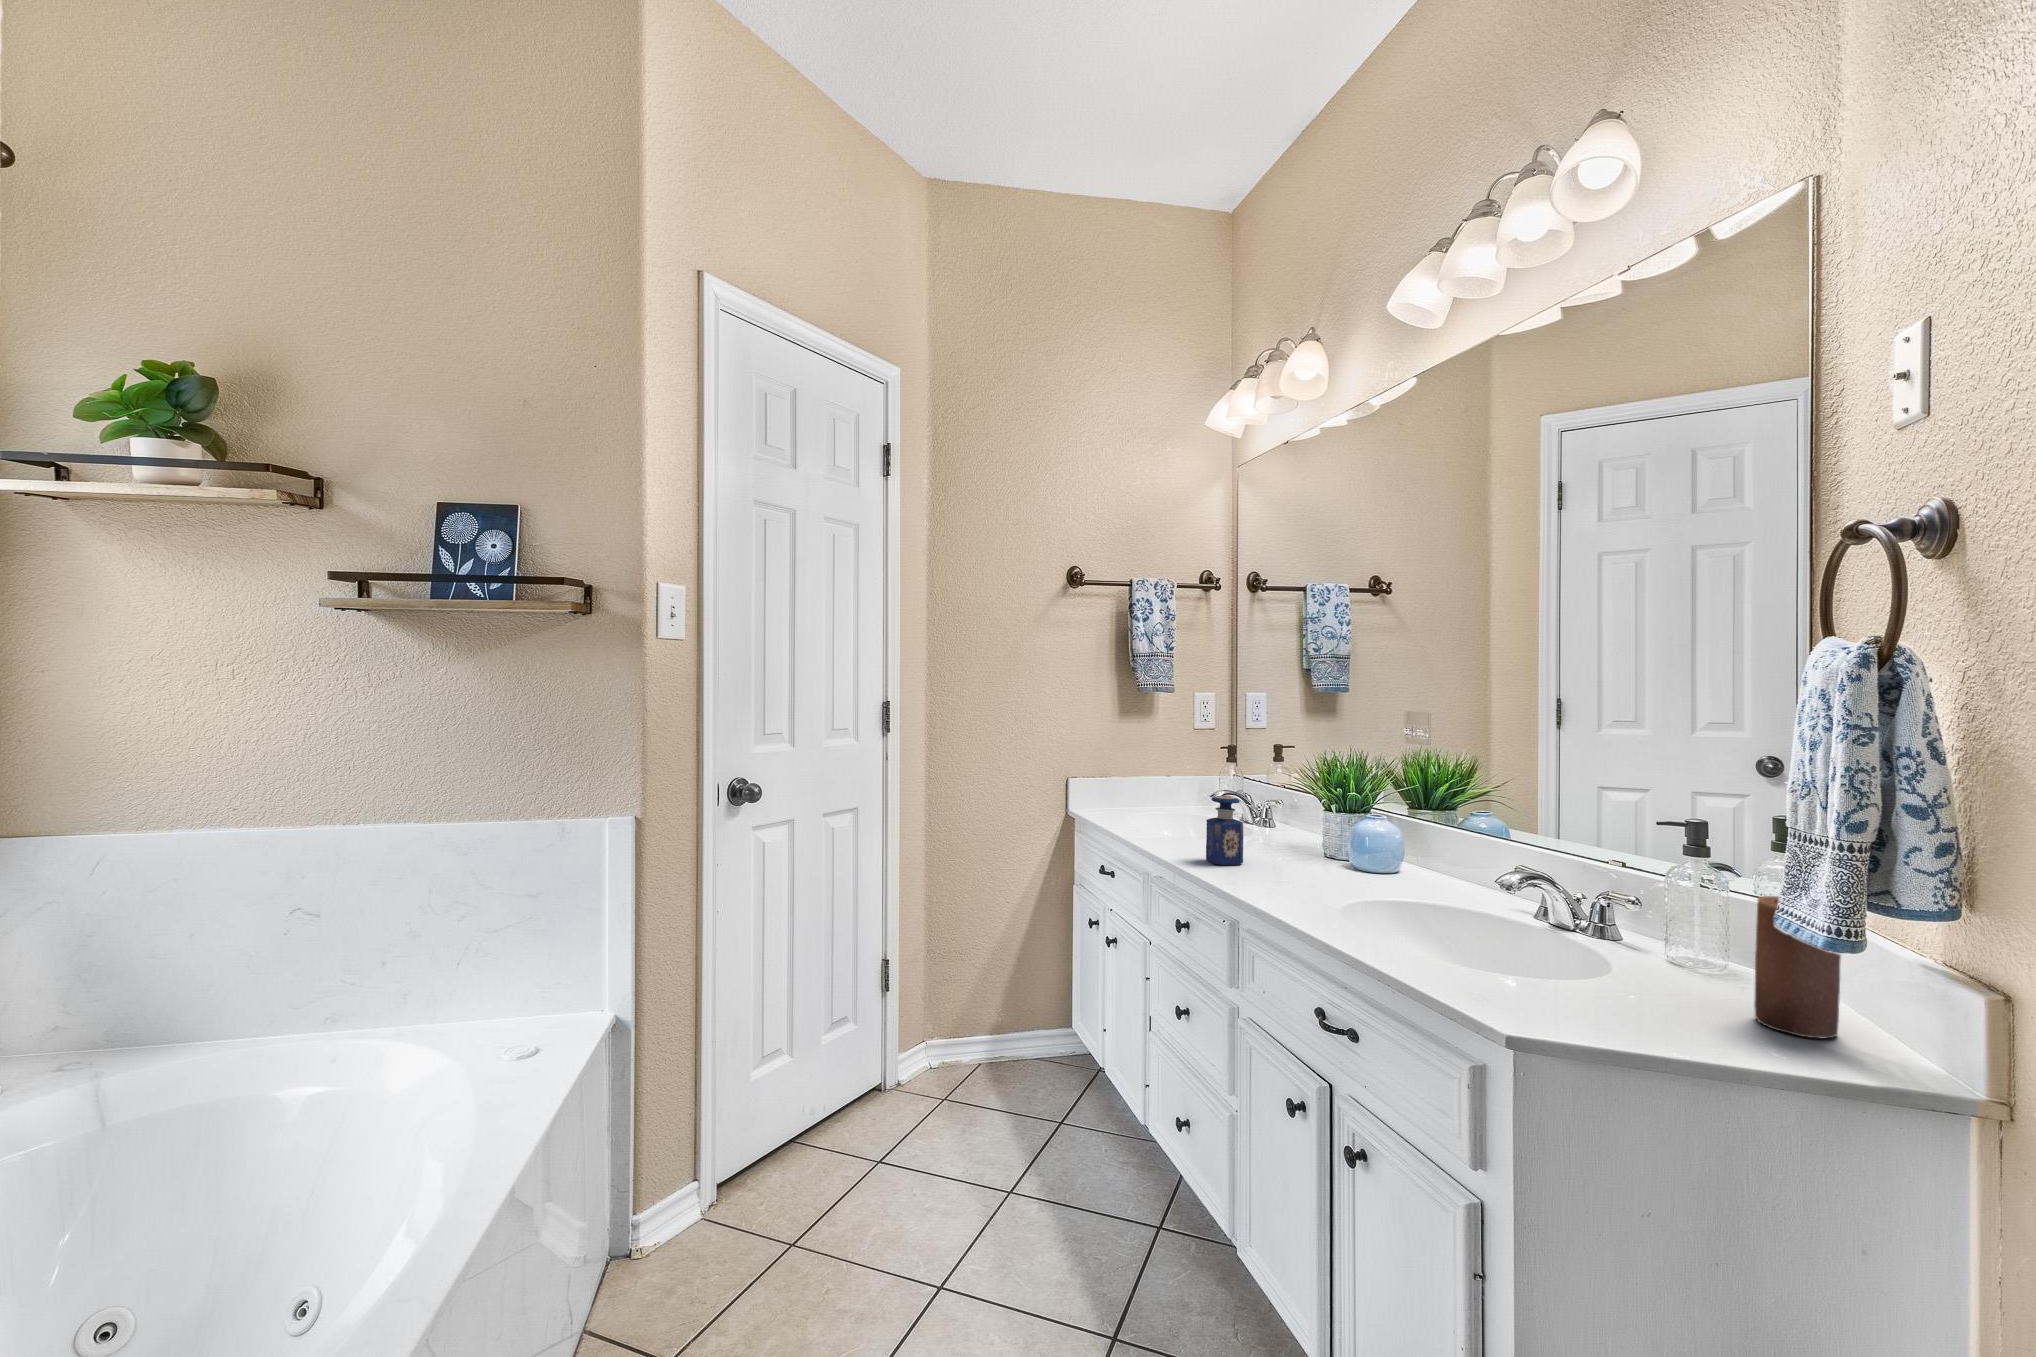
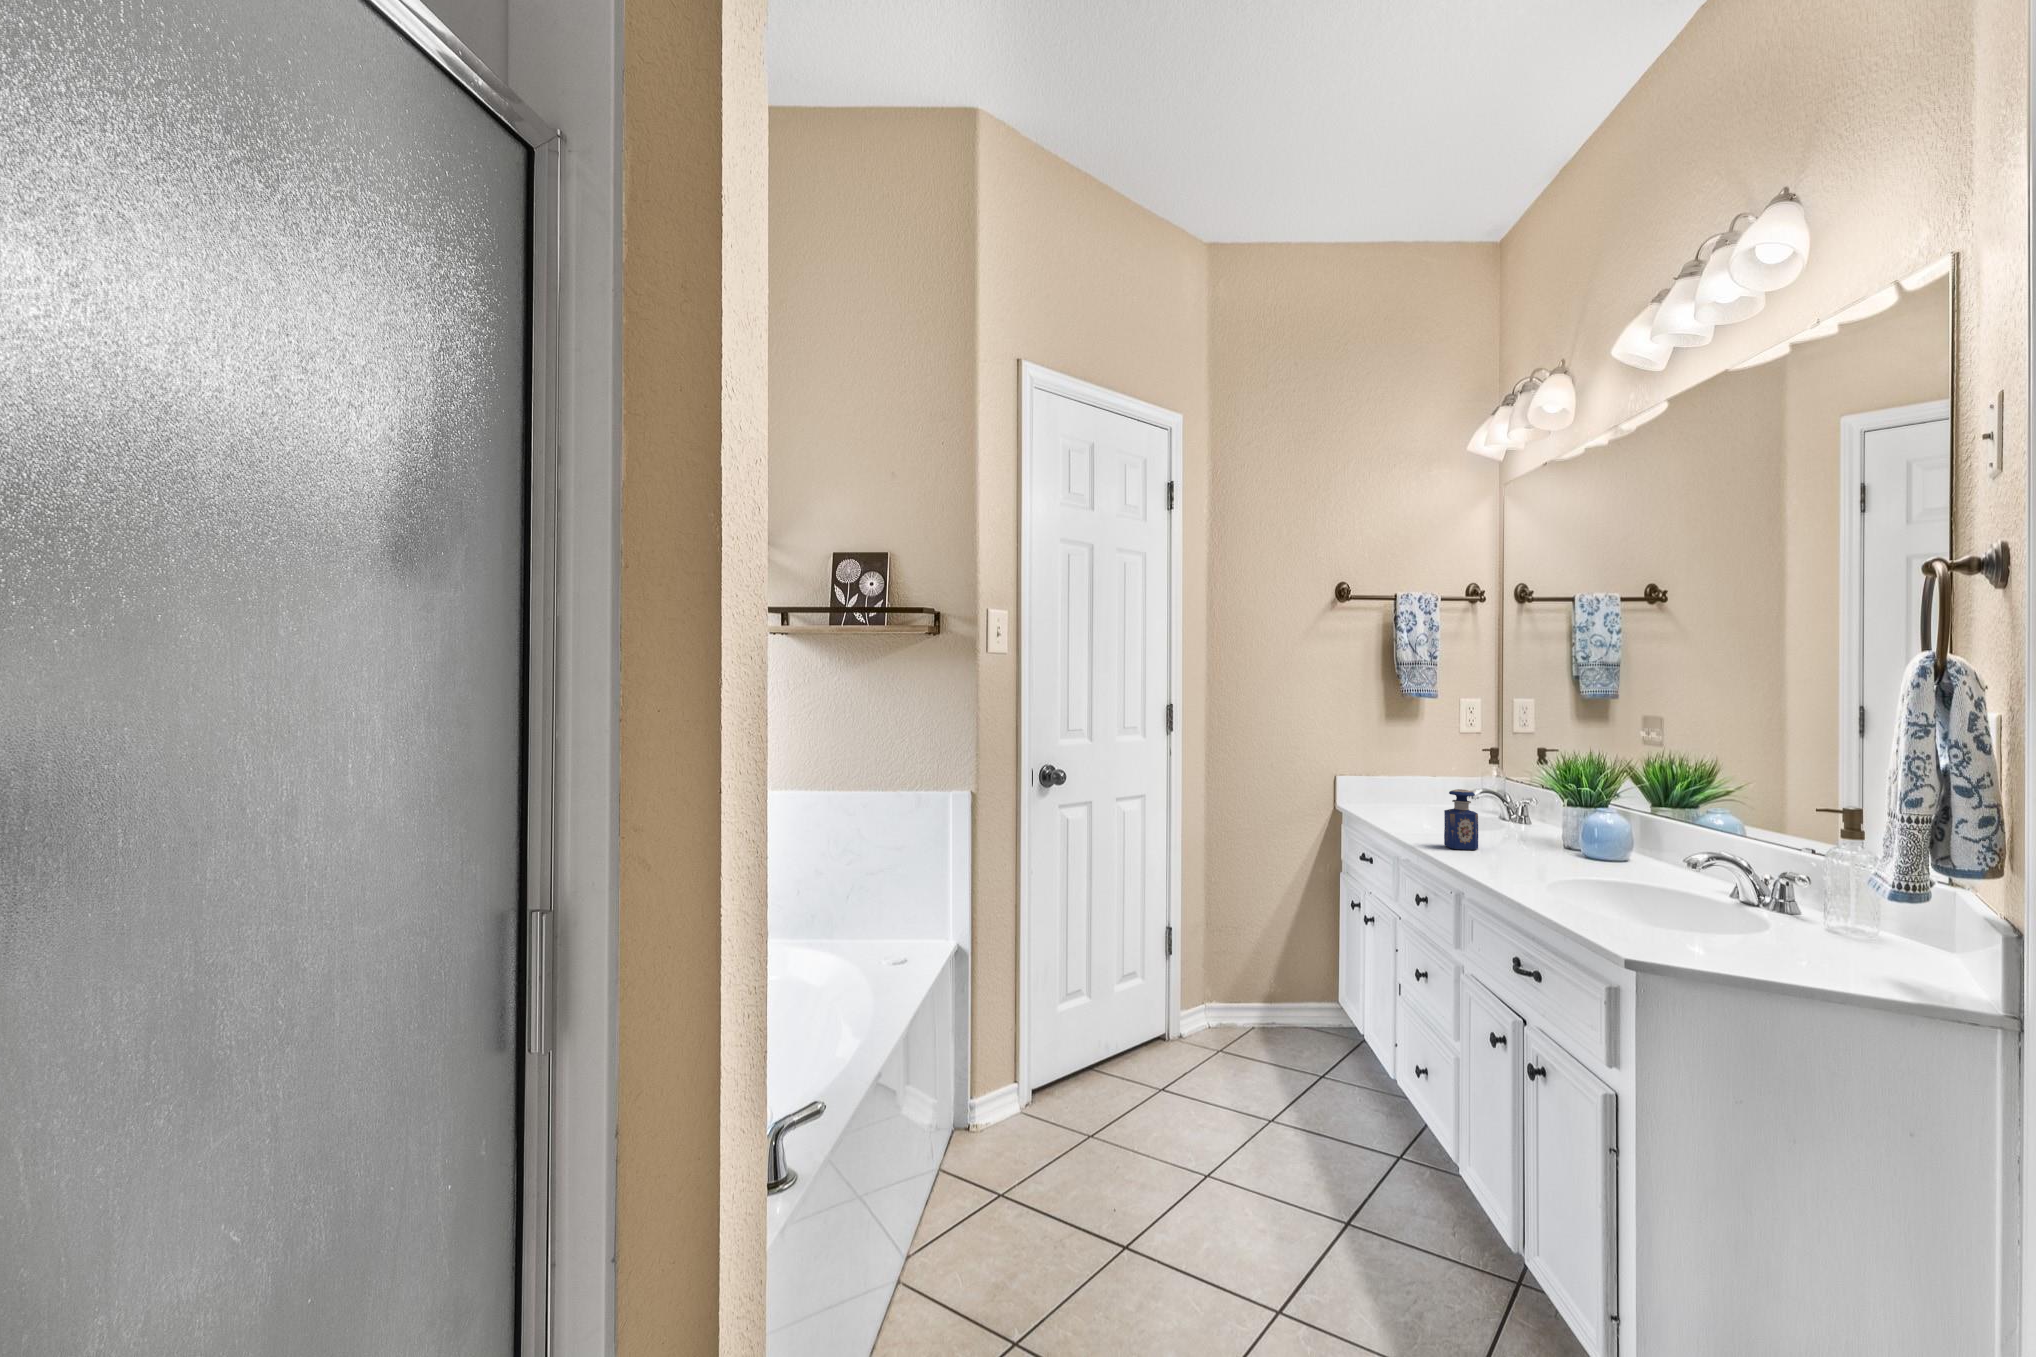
candle: present [1754,896,1841,1038] -> none [1857,864,1927,976]

